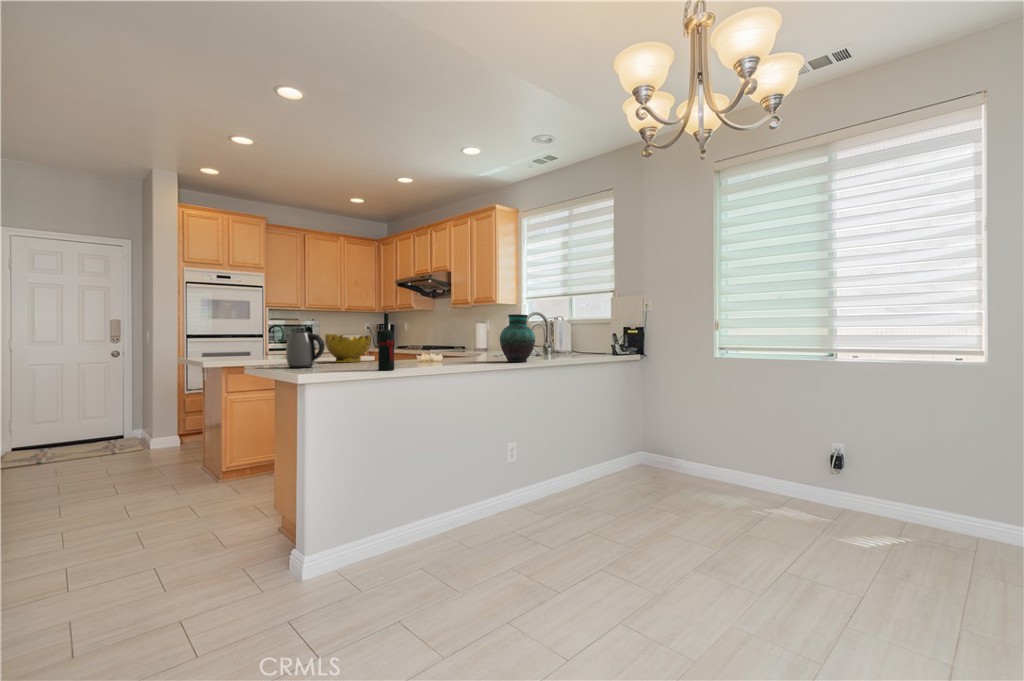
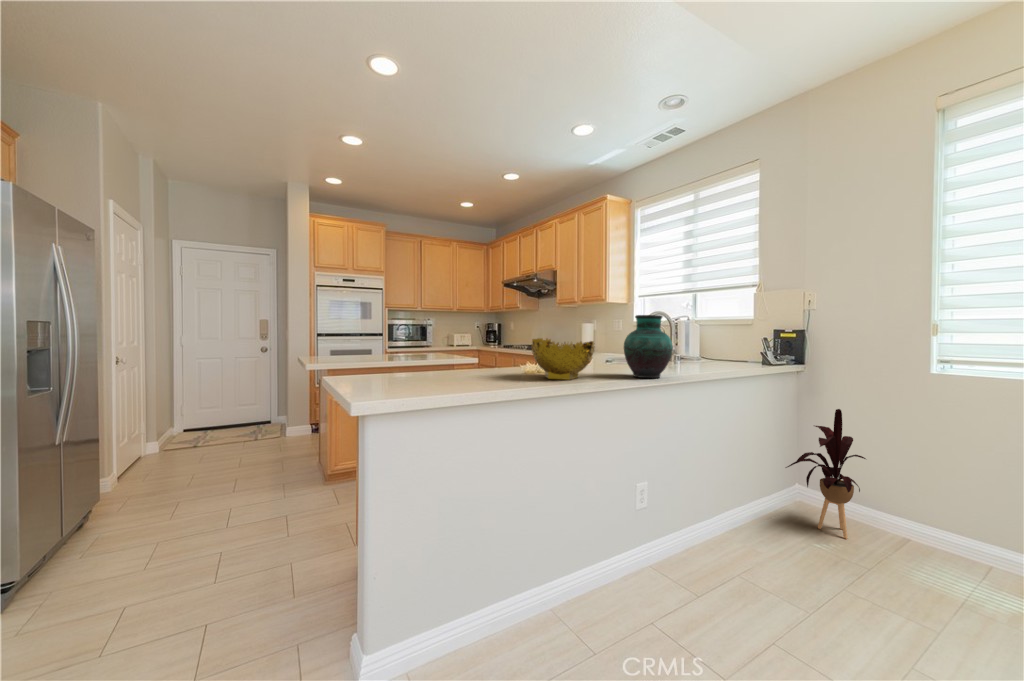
wine bottle: present [378,311,395,370] -> none [465,312,486,393]
kettle: present [285,330,325,368] -> none [364,335,408,381]
decorative bowl: present [325,334,371,362] -> present [532,338,594,380]
house plant: none [627,384,675,481] -> present [786,409,866,539]

